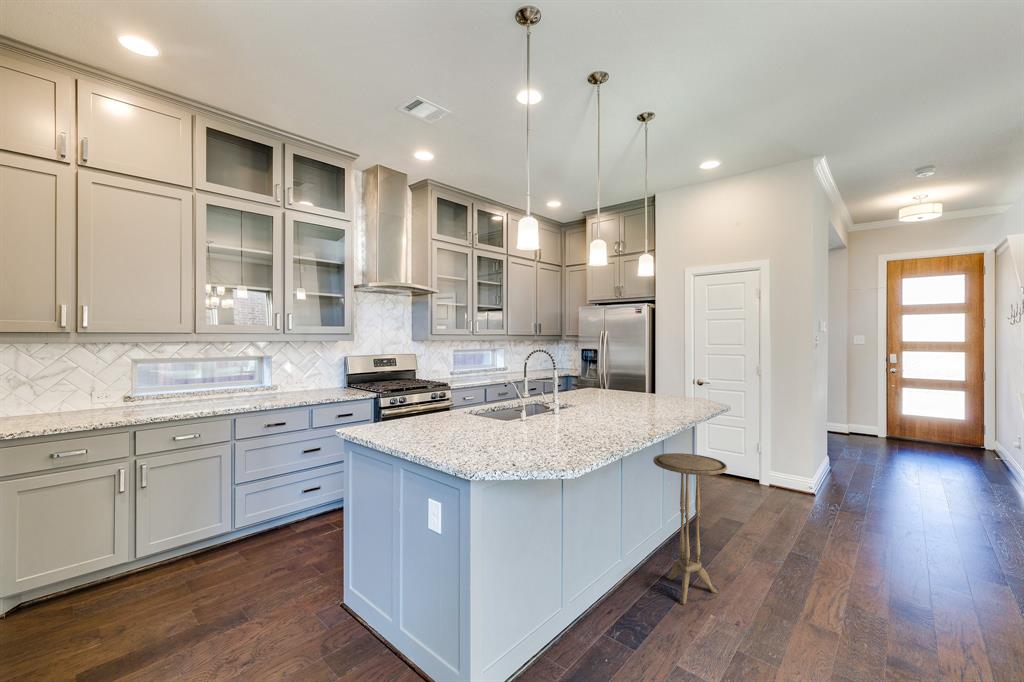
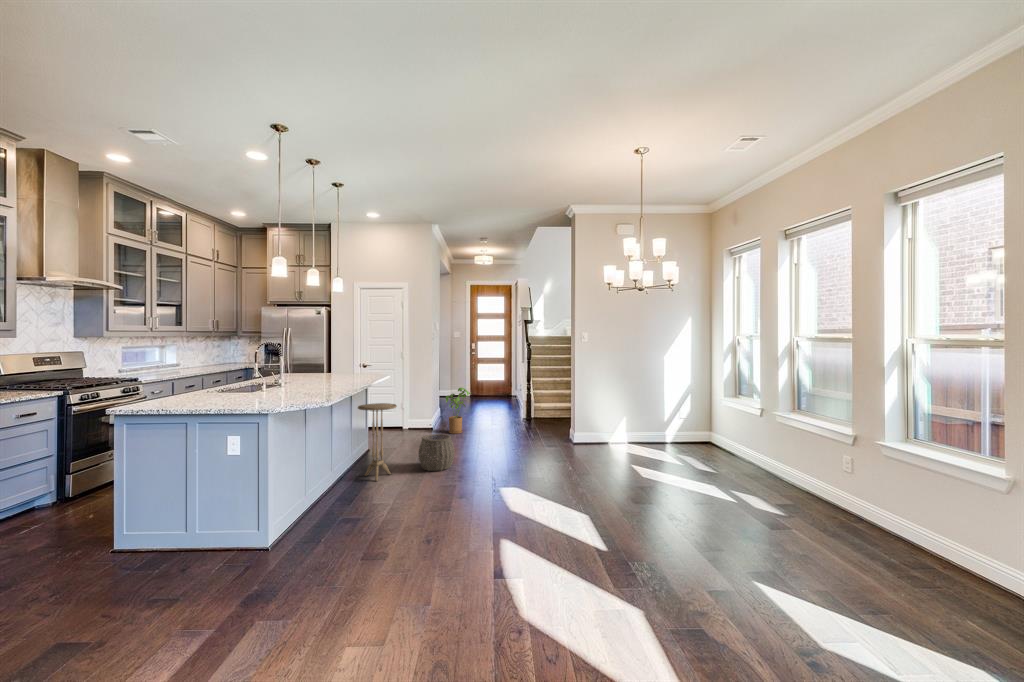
house plant: none [841,432,902,515] -> present [445,388,470,434]
woven basket: none [776,532,867,626] -> present [419,434,454,471]

